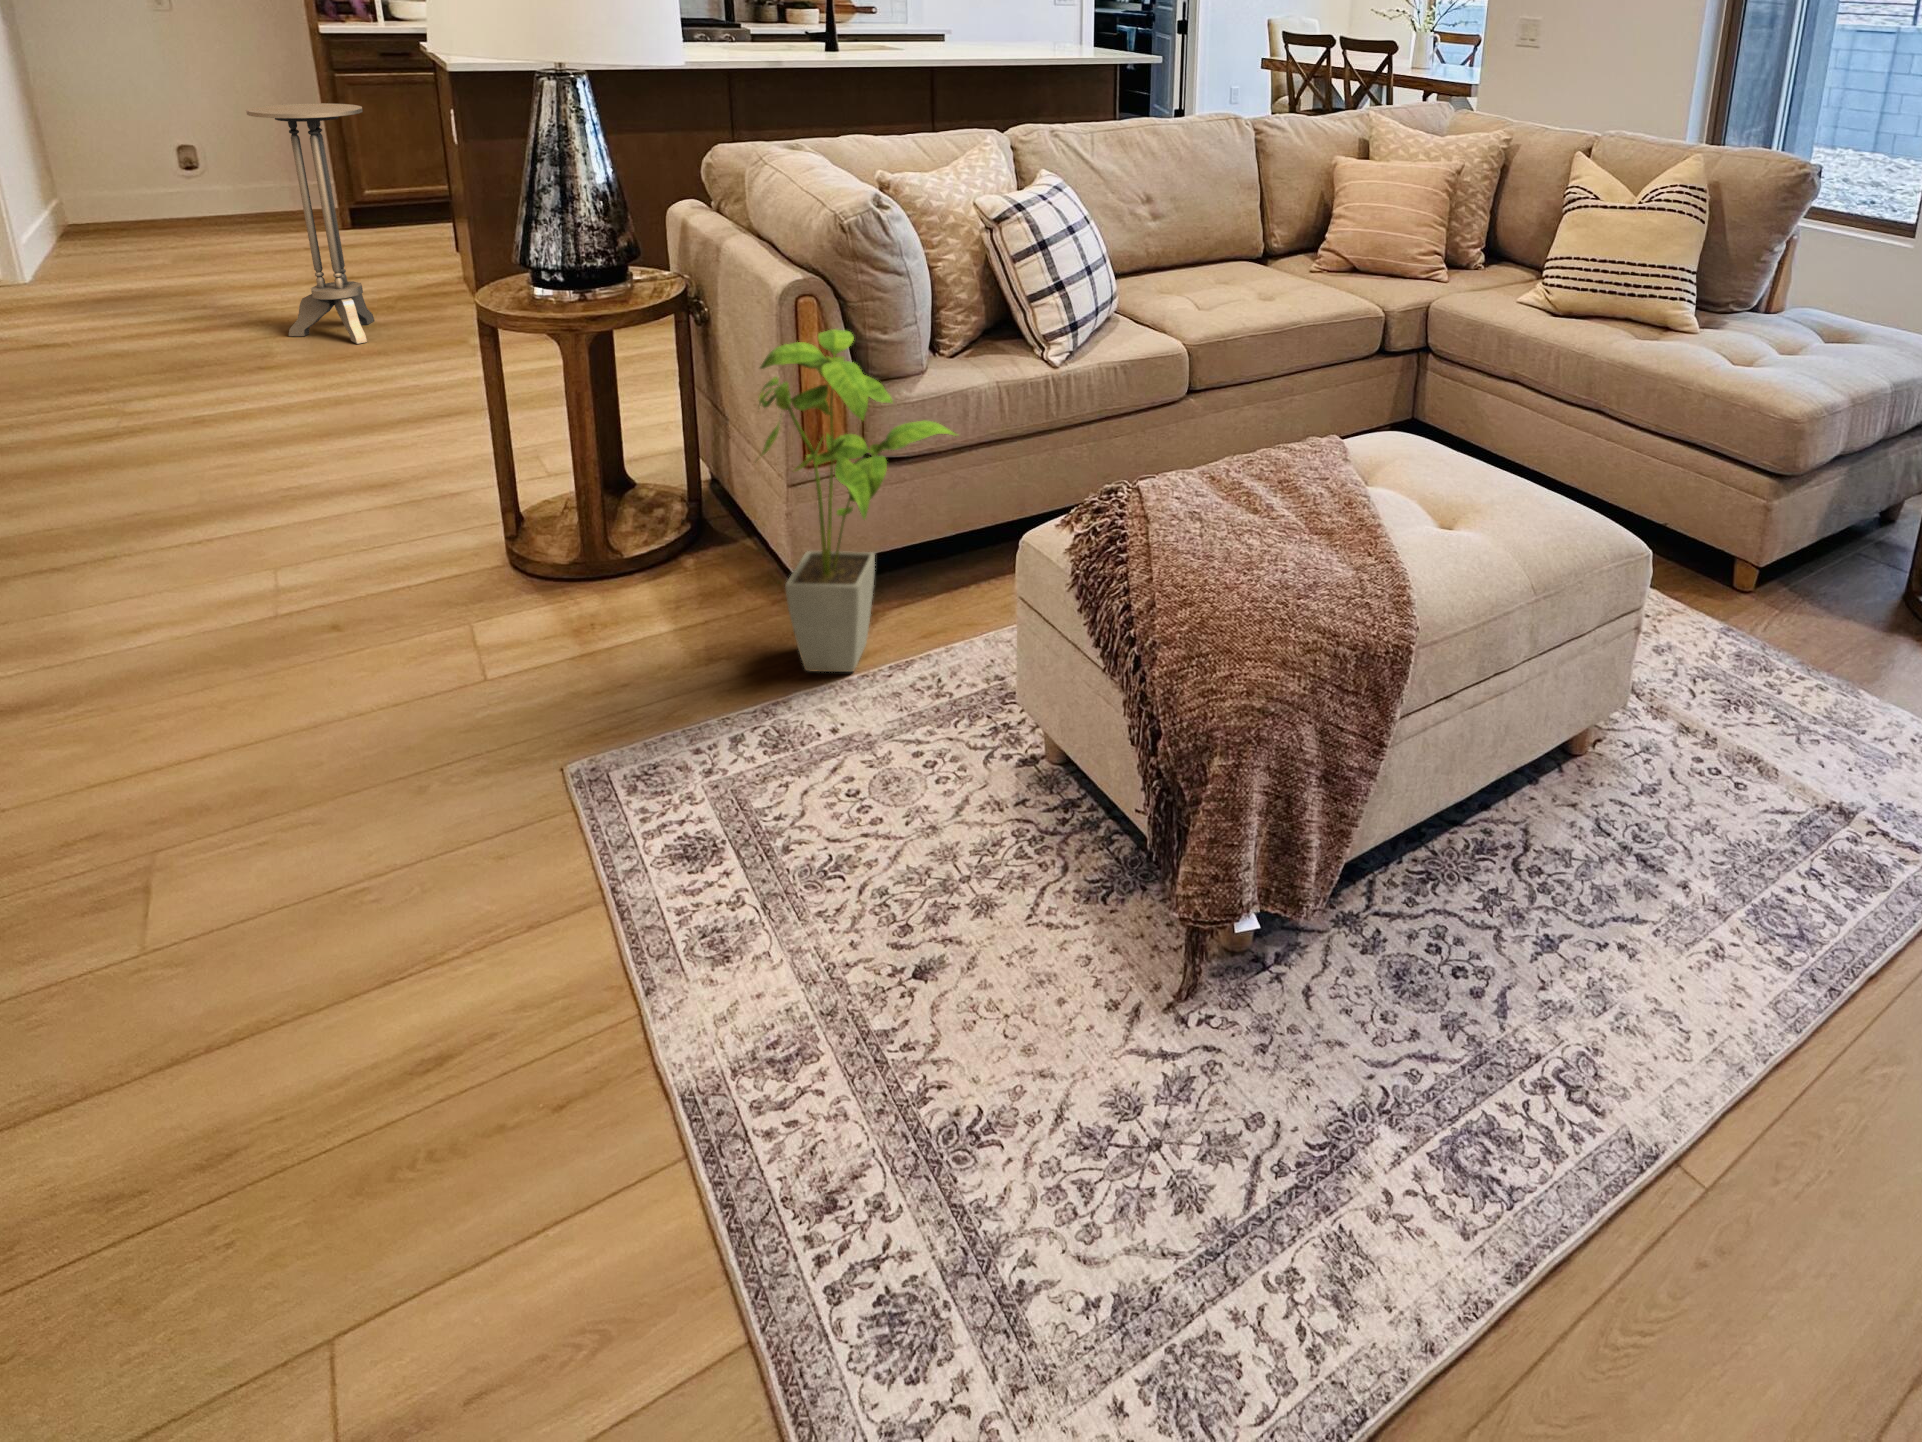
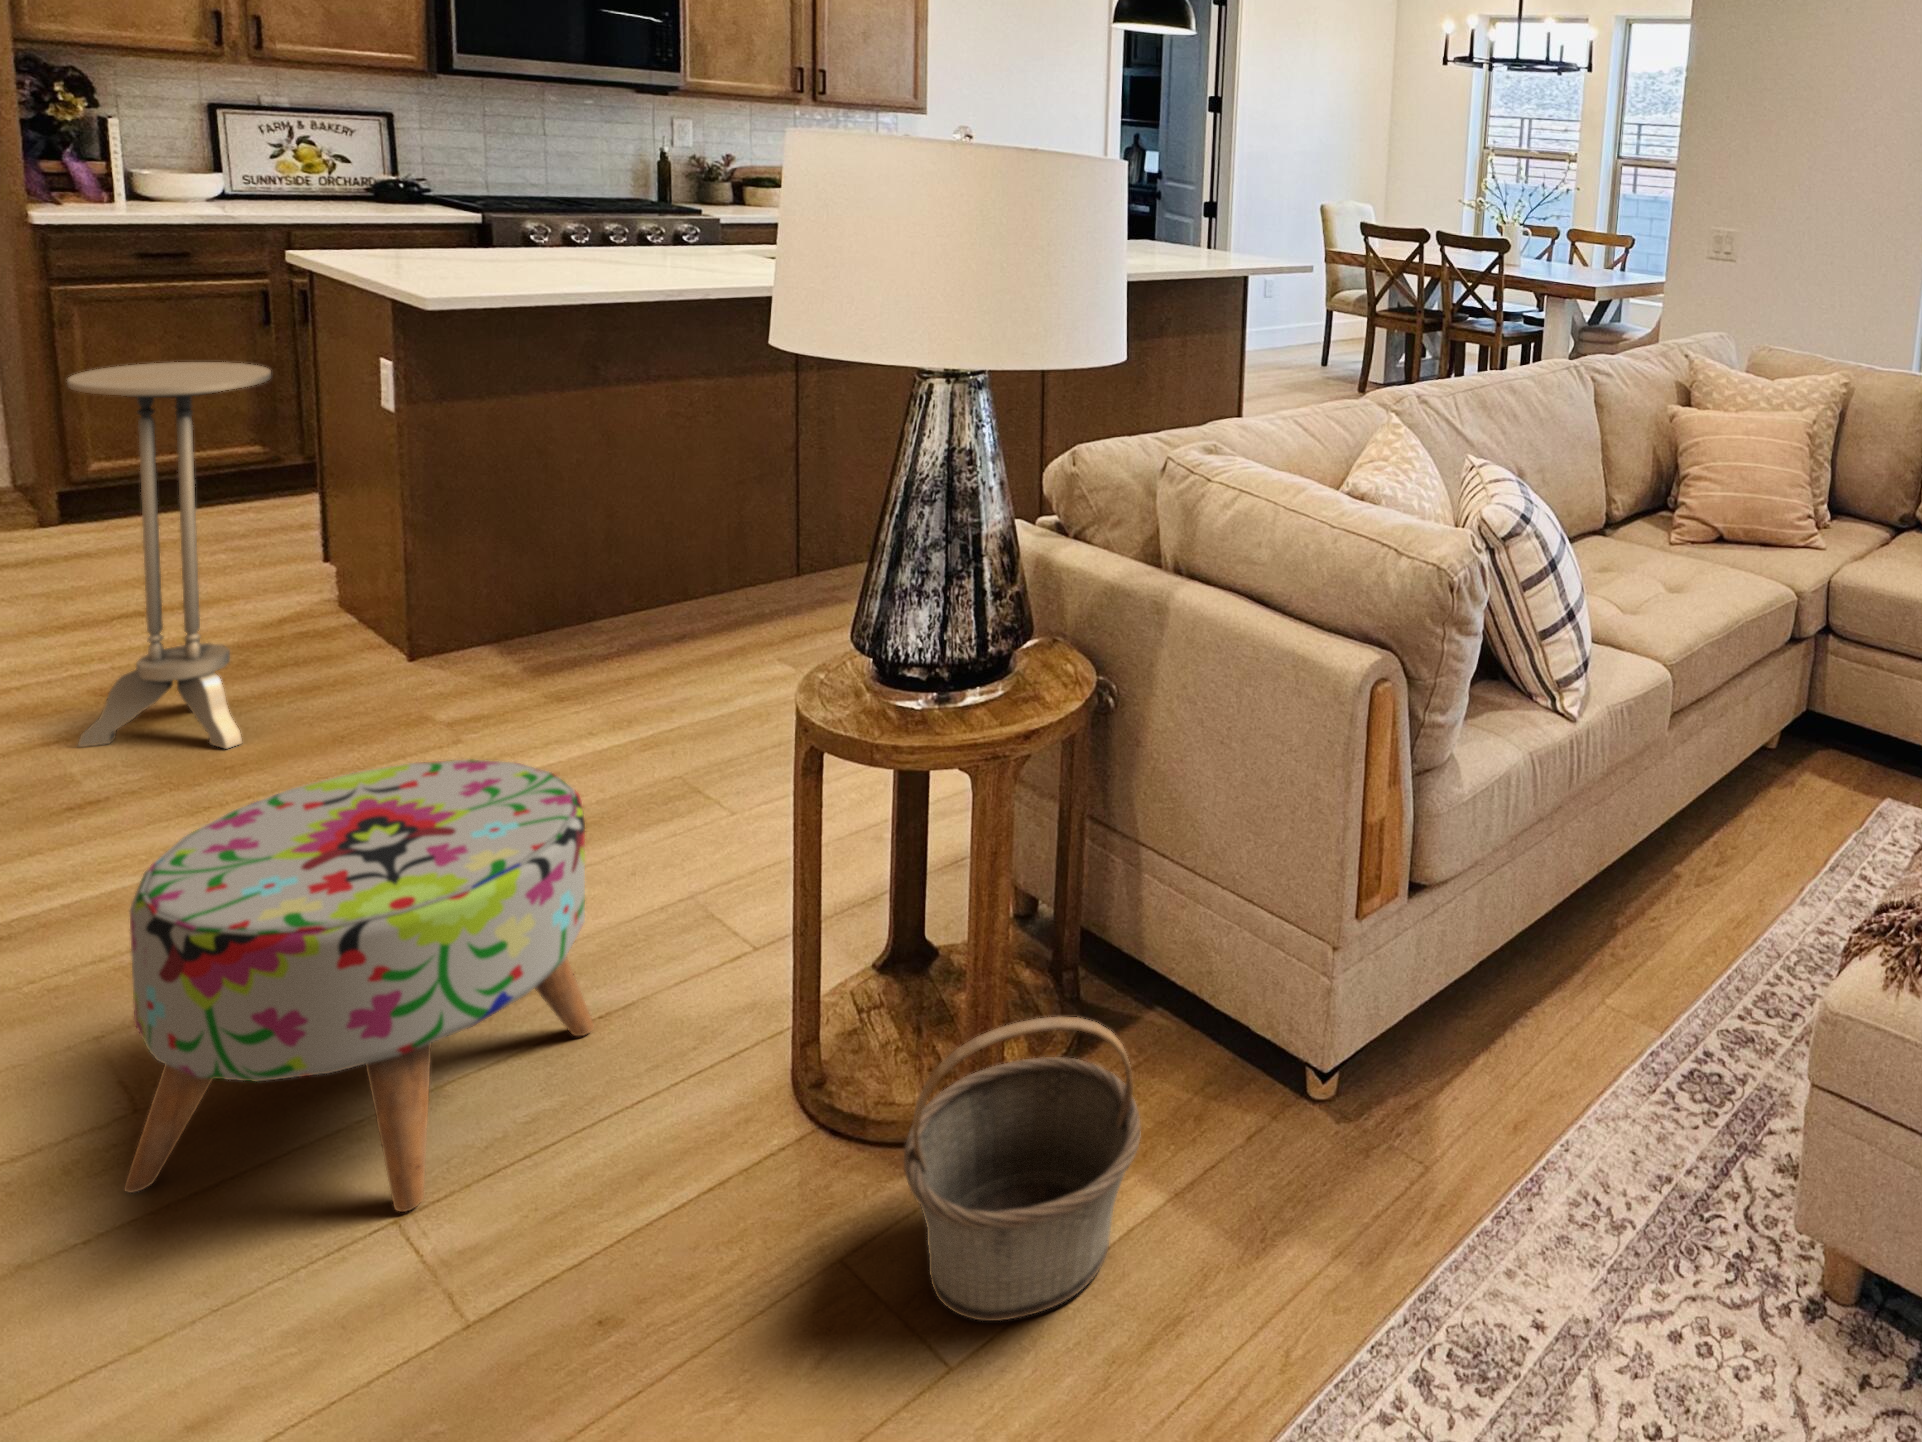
ottoman: none [123,327,425,564] -> present [124,760,594,1212]
house plant: present [759,329,956,672] -> none [1372,728,1629,1220]
basket: none [452,493,623,668] -> present [904,1017,1140,1321]

